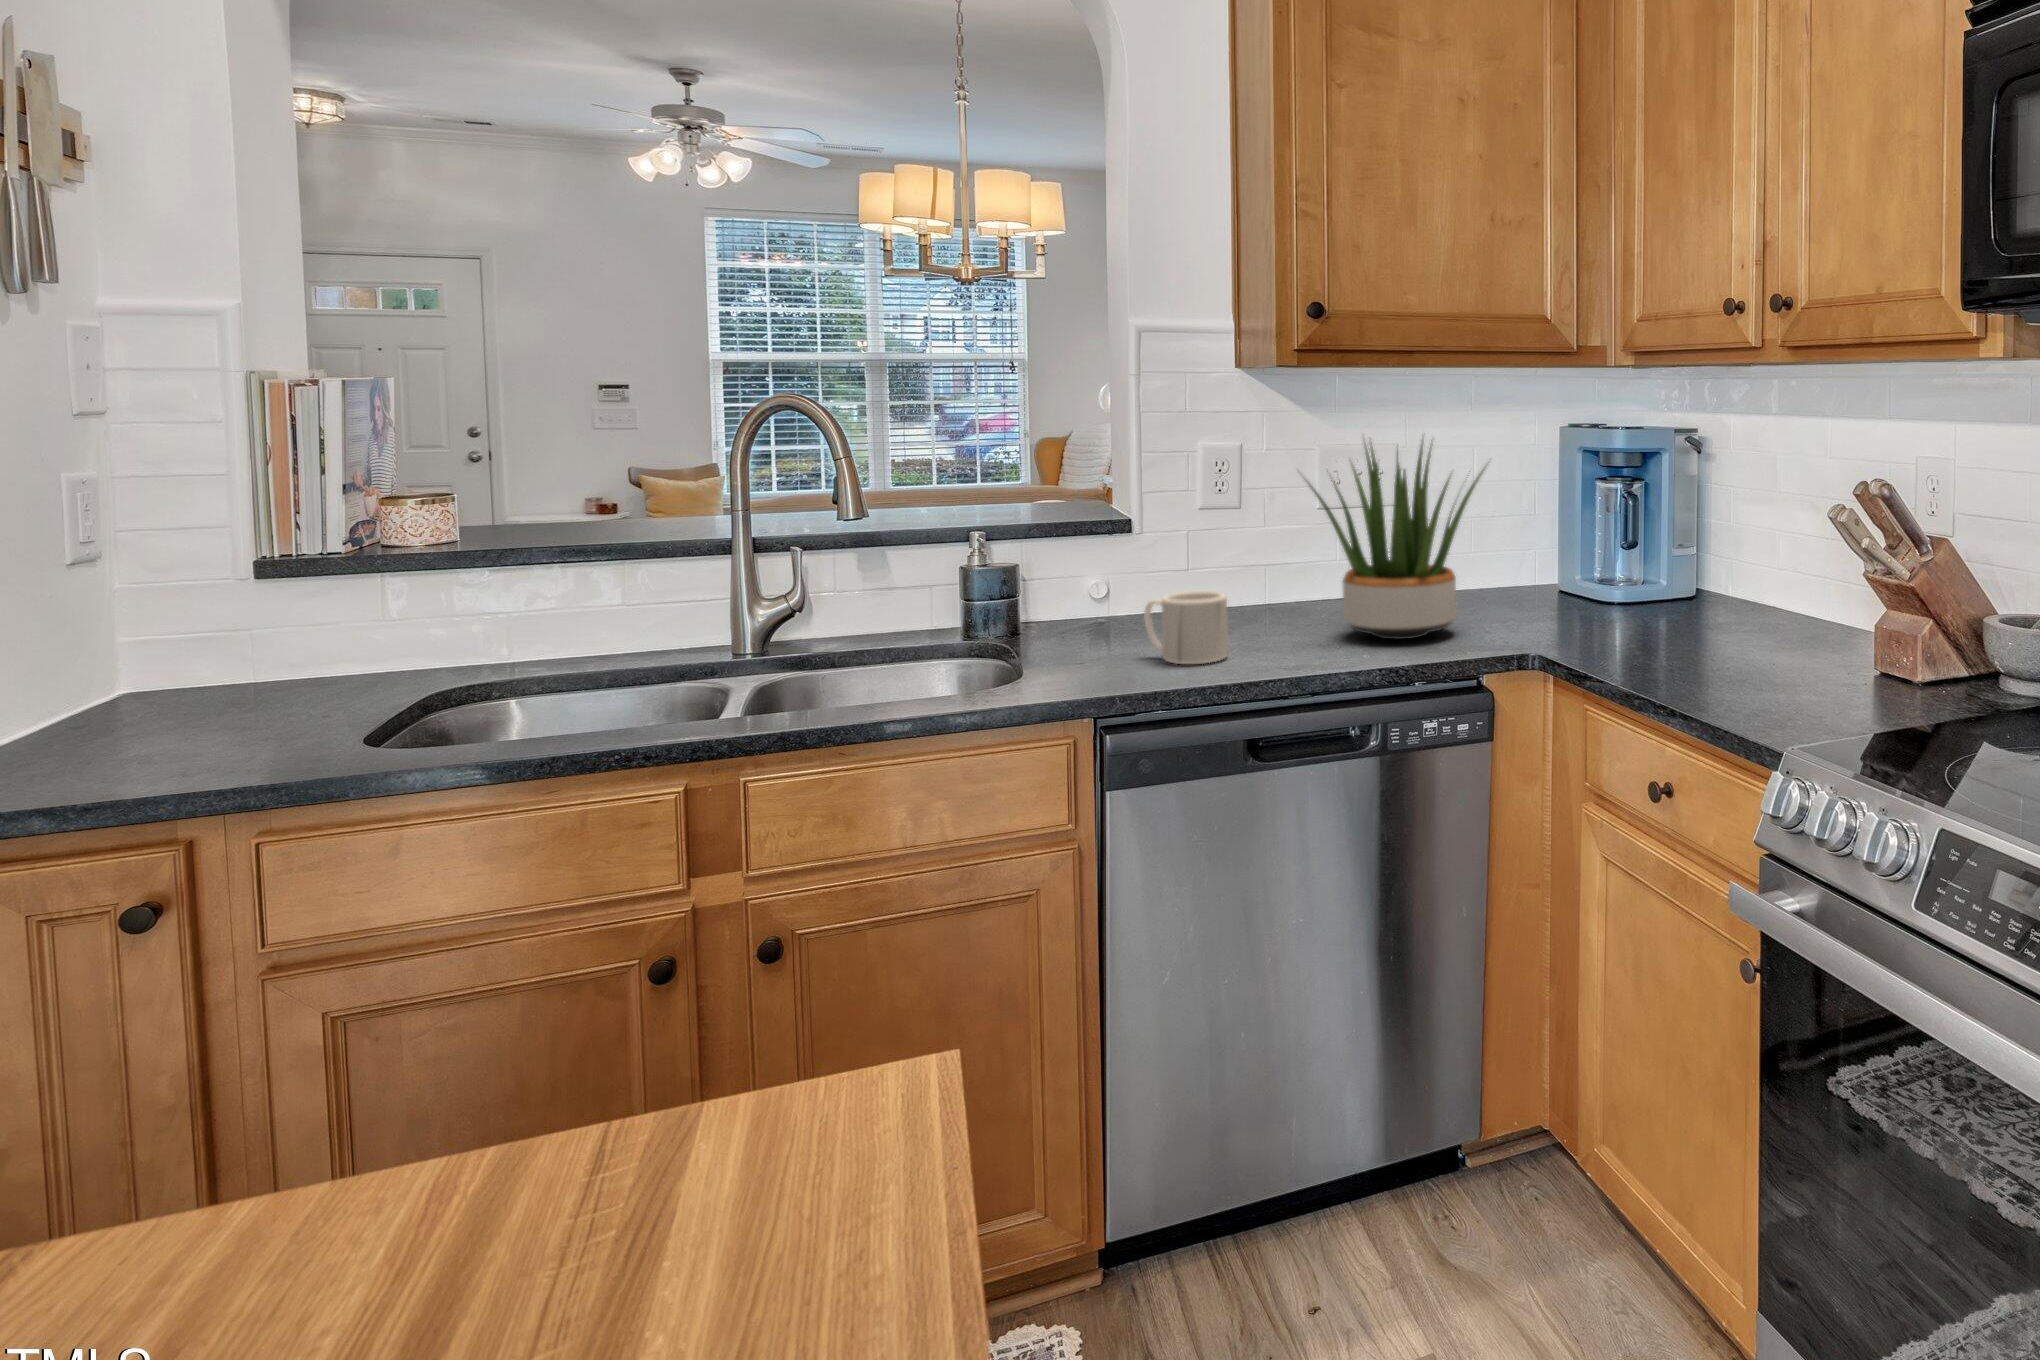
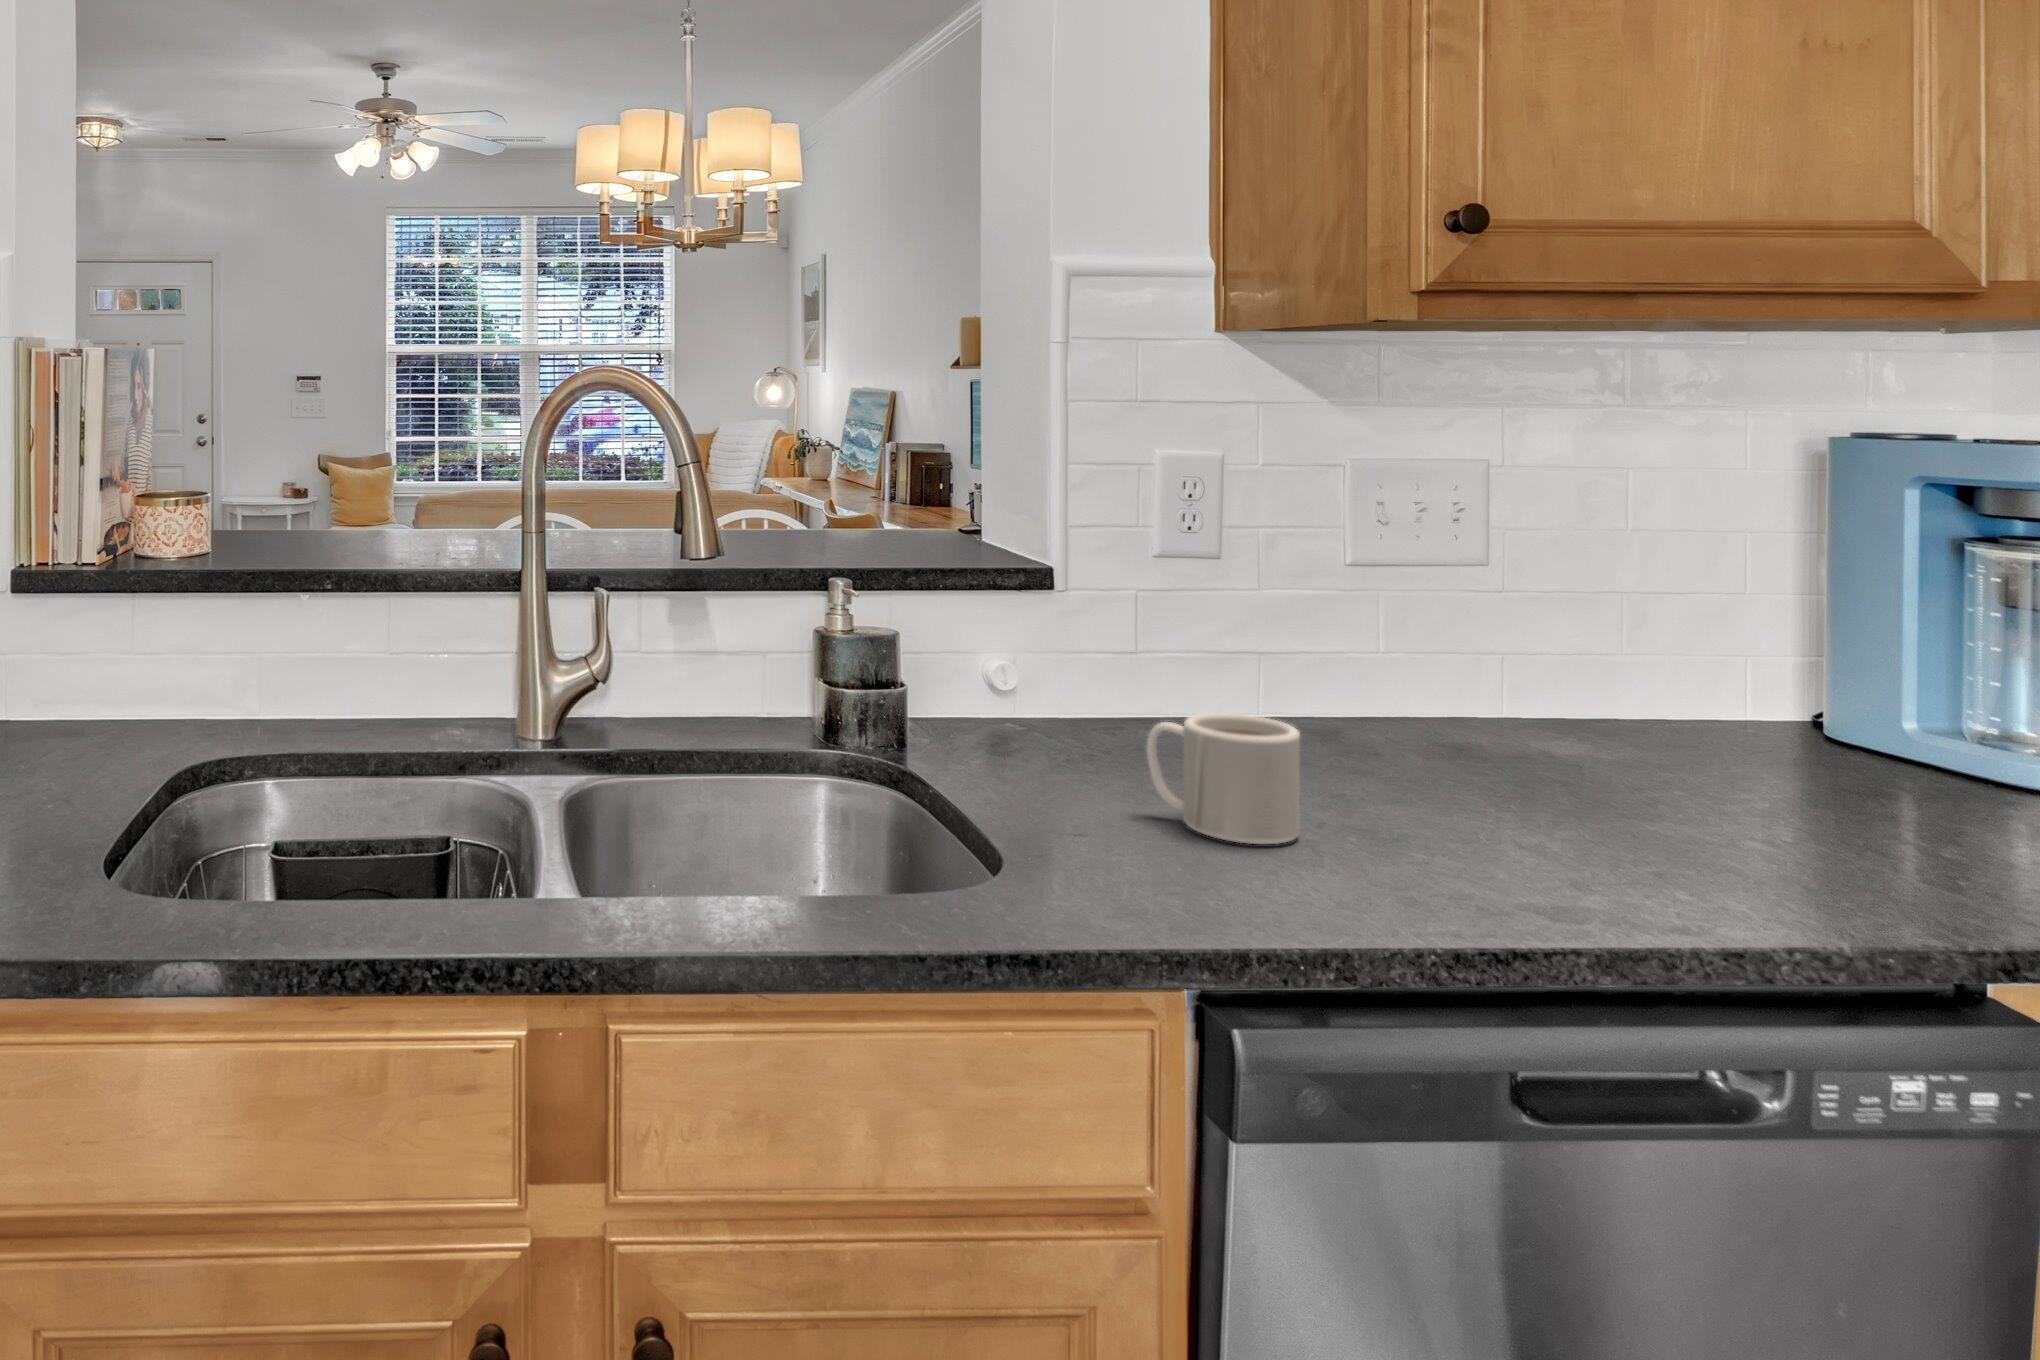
potted plant: present [1298,438,1484,639] -> none [1411,467,1762,827]

